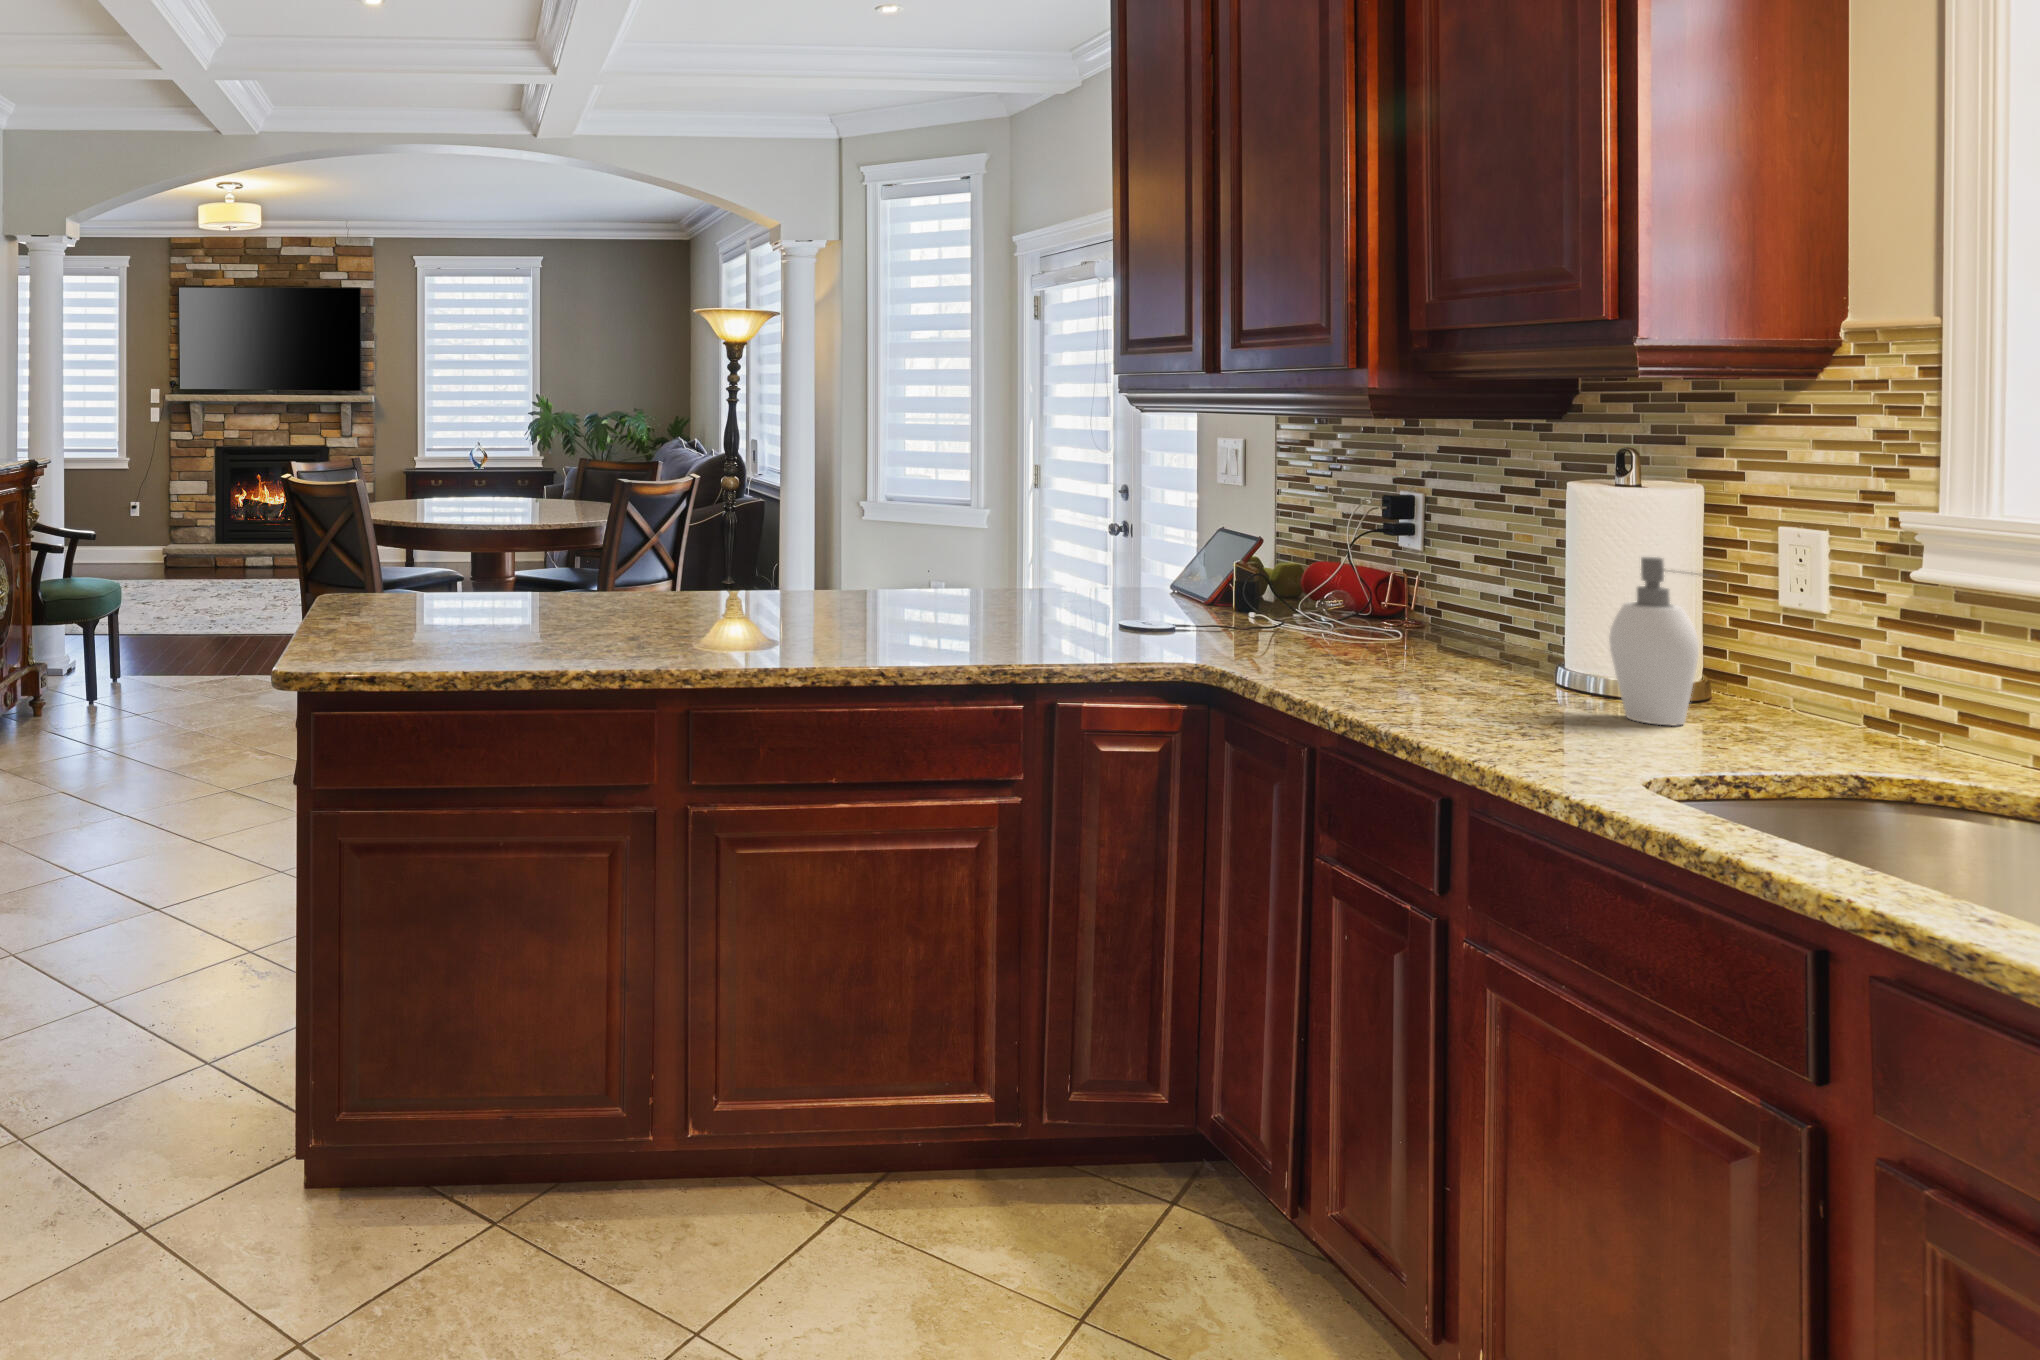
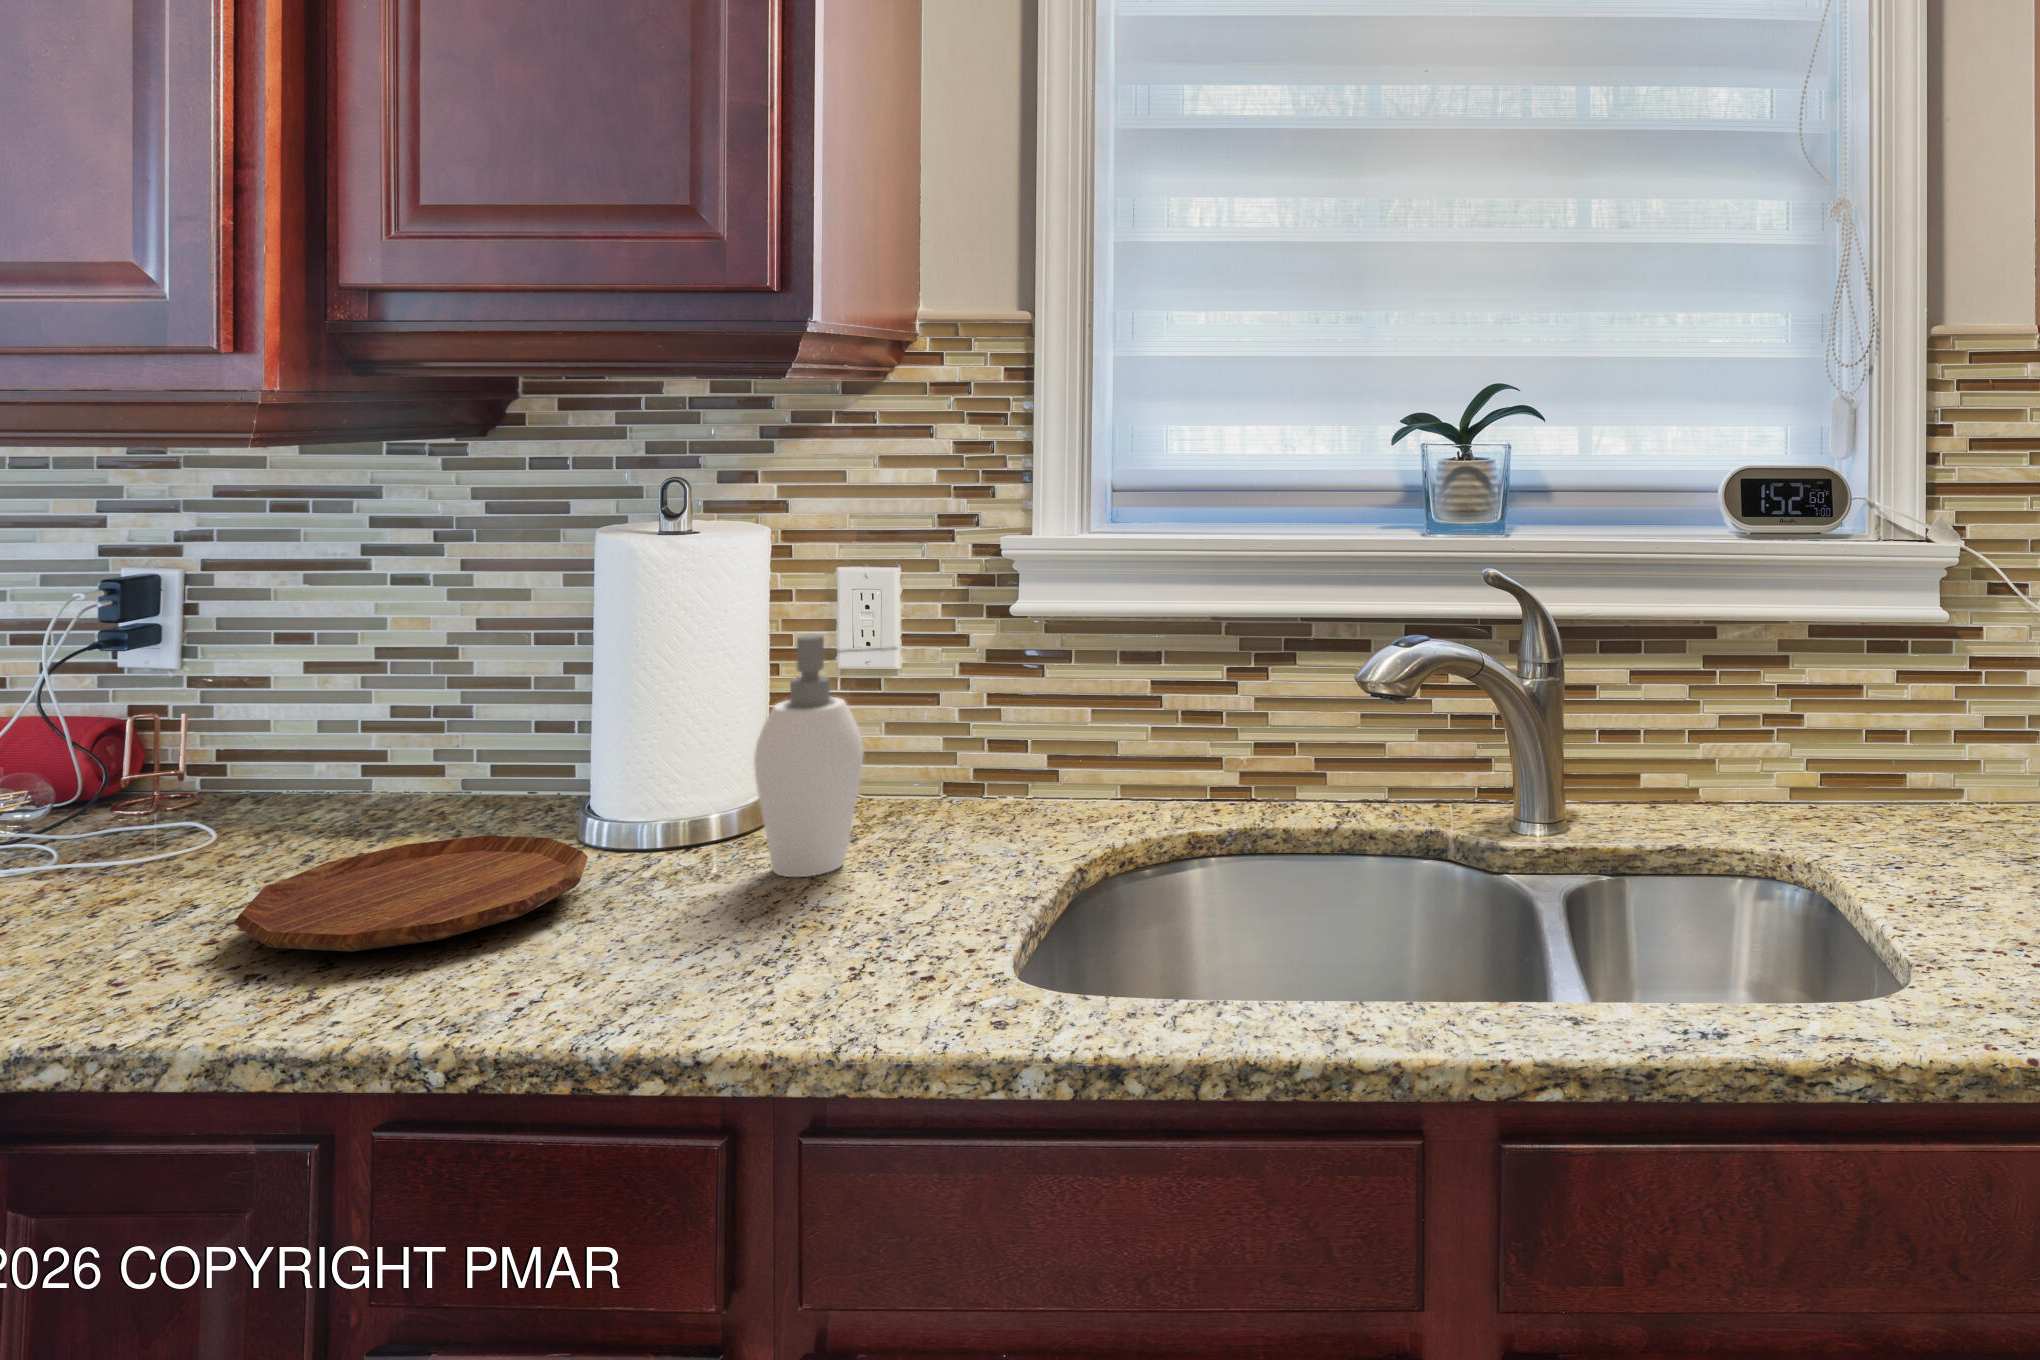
tray: none [1328,644,1516,685] -> present [234,836,588,952]

